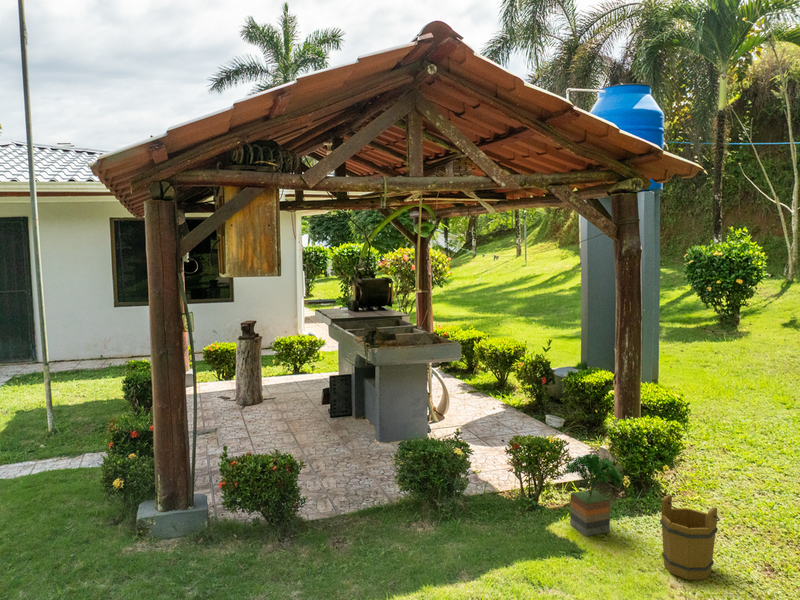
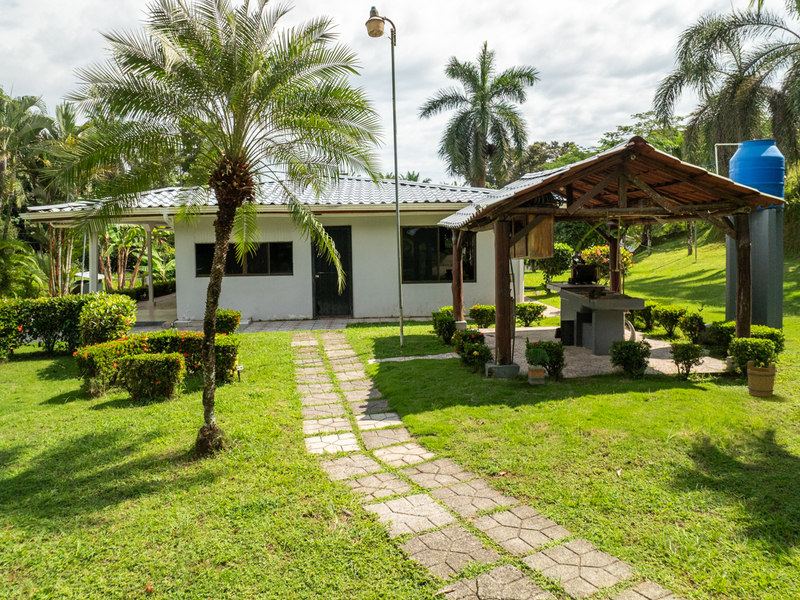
potted tree: present [564,454,624,536] -> present [525,348,549,385]

